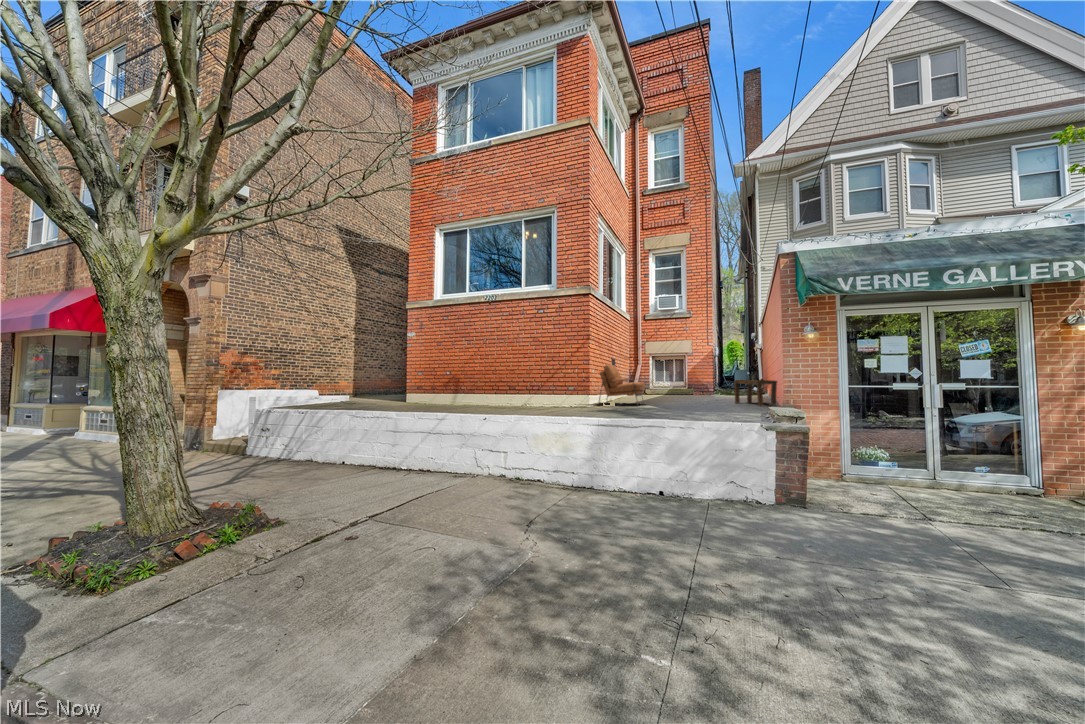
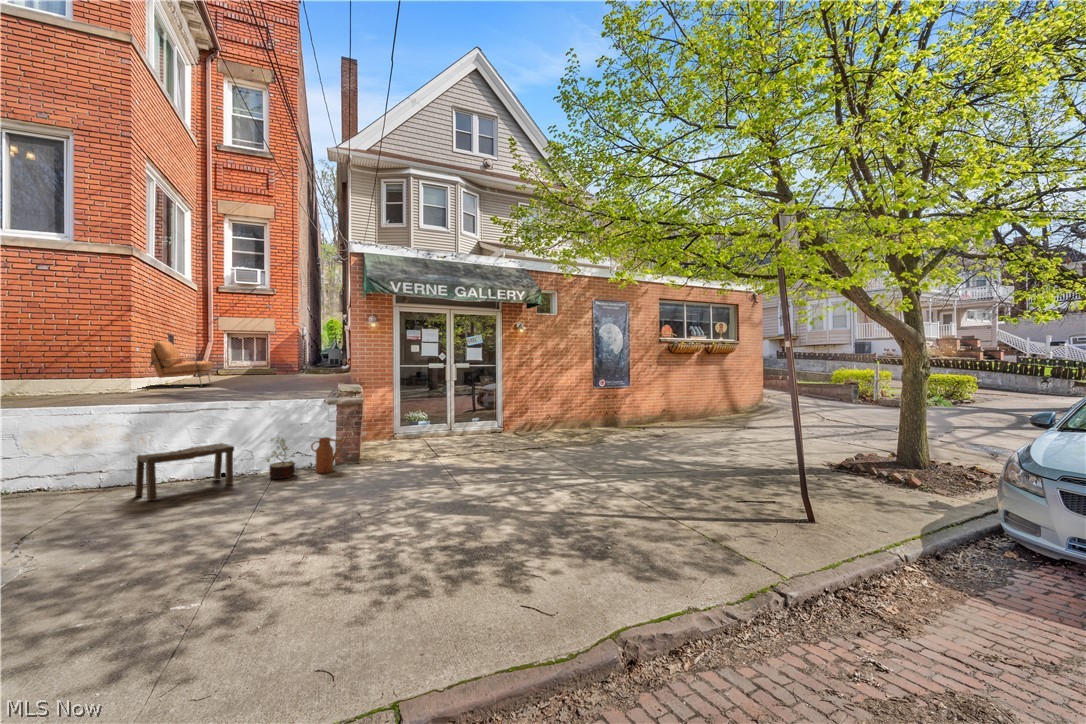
bench: present [734,380,777,406] -> present [135,443,234,501]
decorative plant: none [702,461,734,510] -> present [267,437,295,479]
watering can: none [750,469,793,512] -> present [311,436,347,473]

